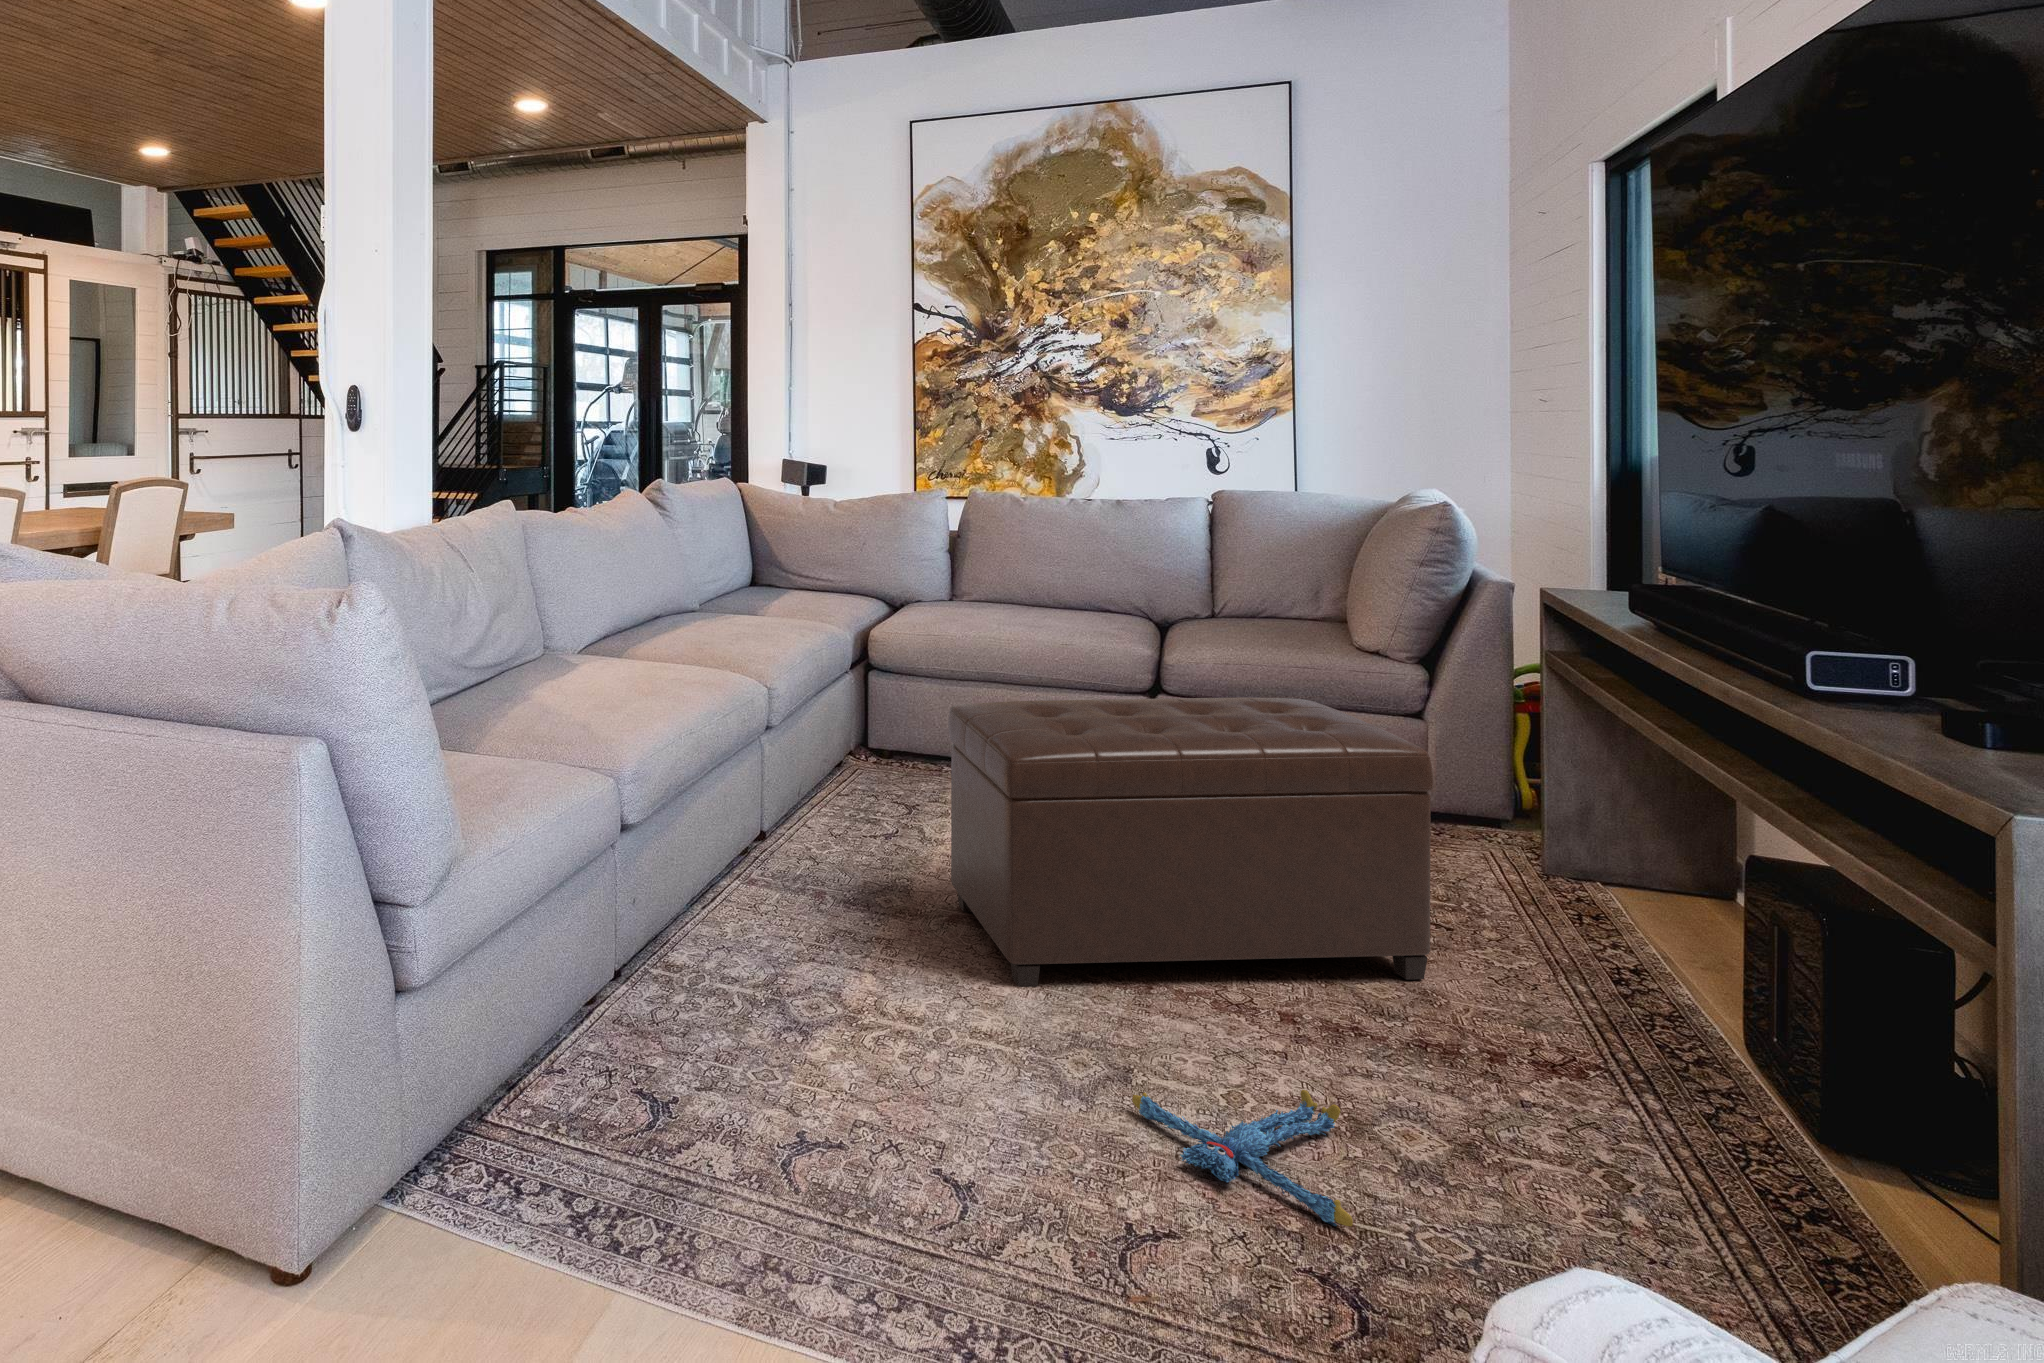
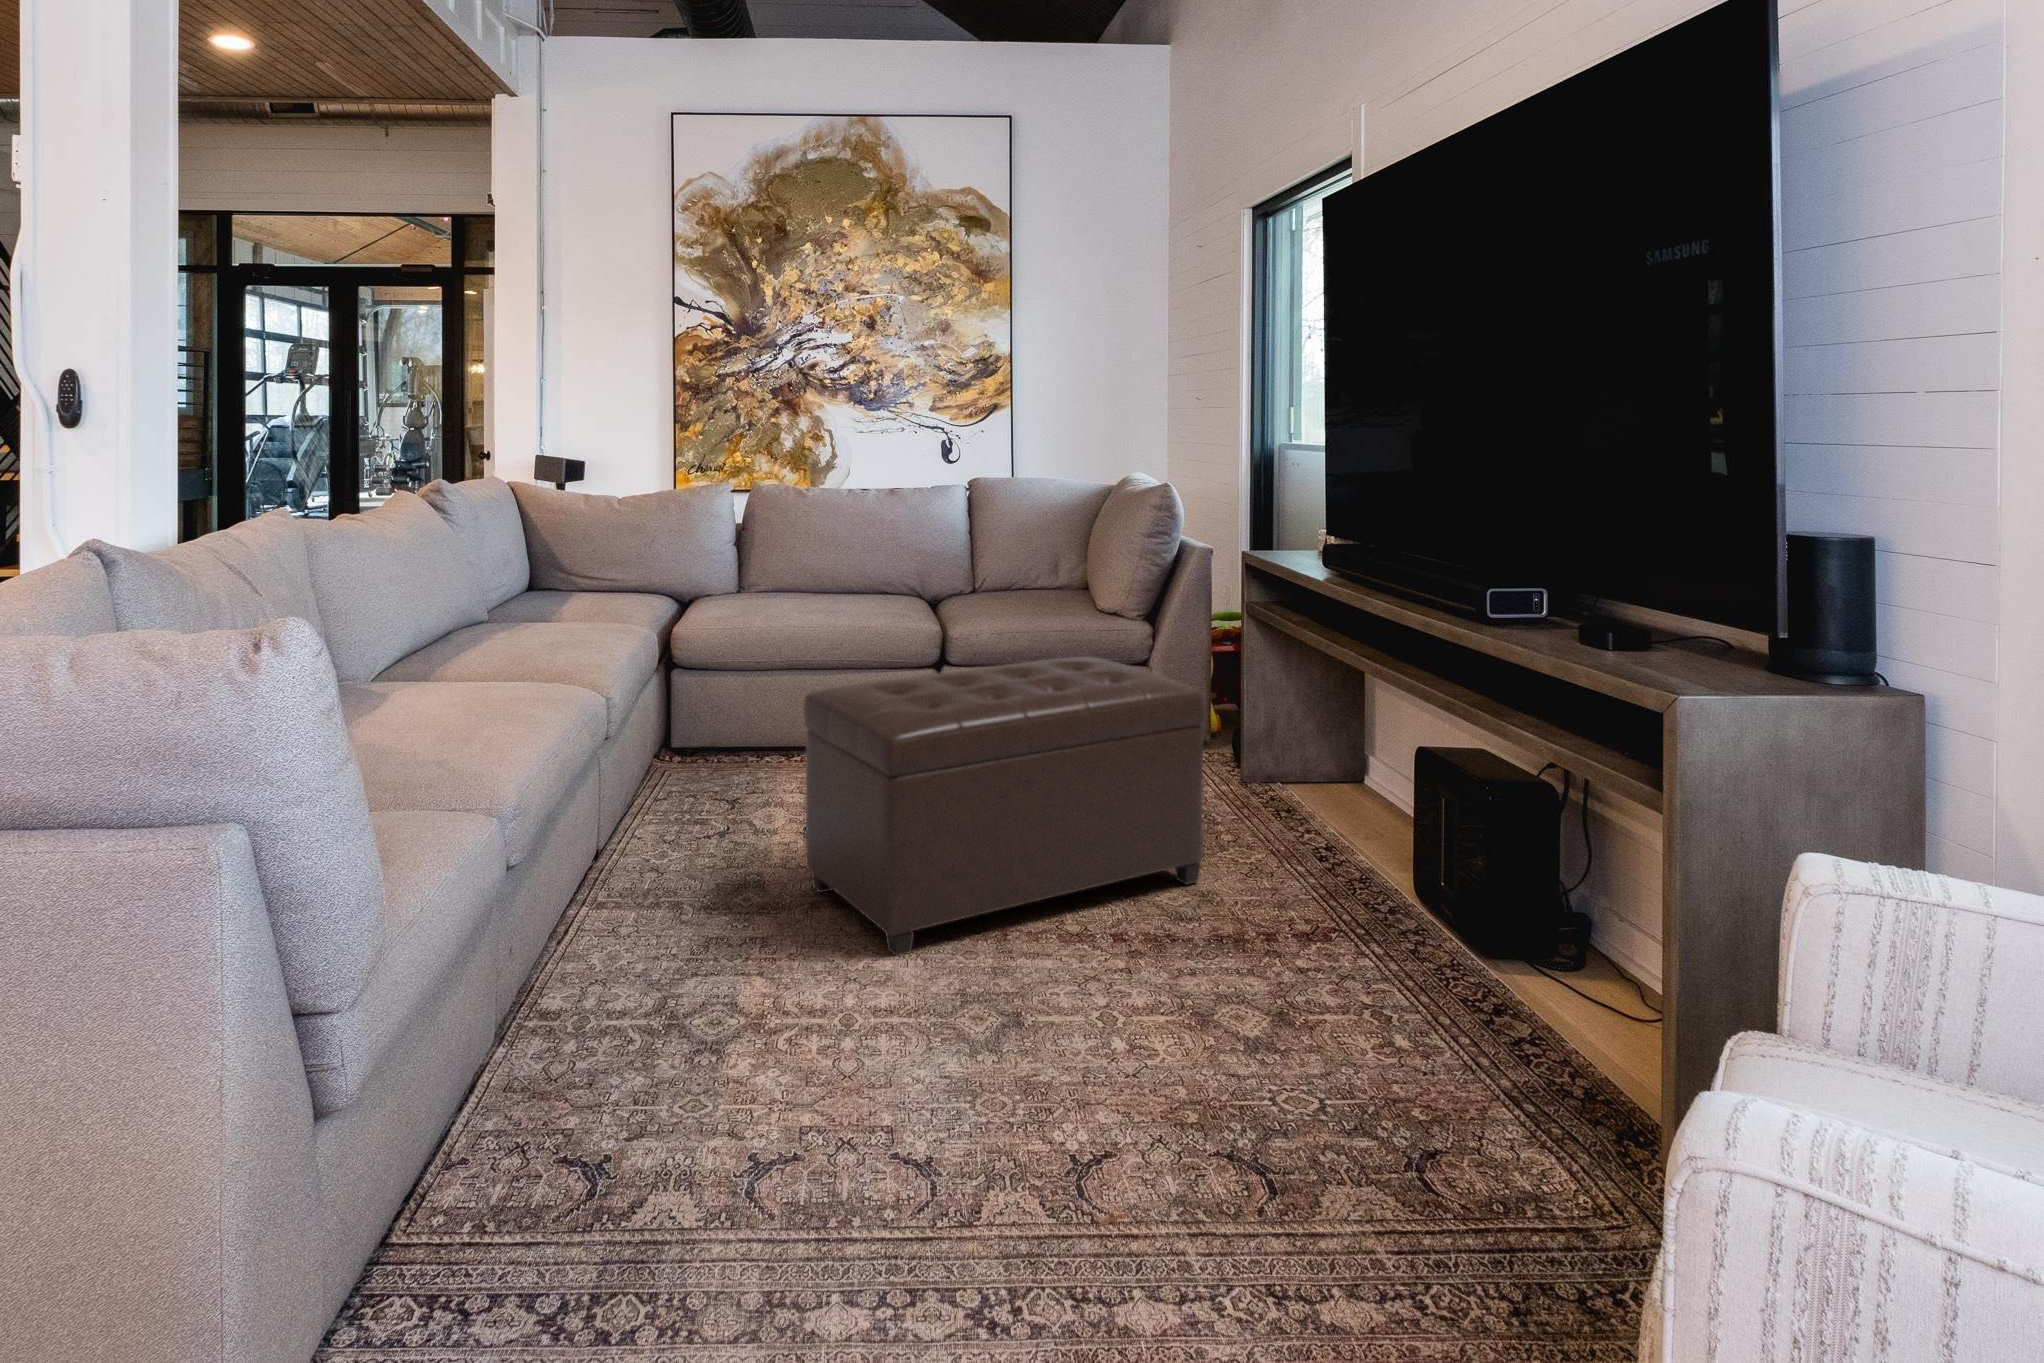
plush toy: present [1132,1090,1353,1226] -> none [1034,997,1236,1110]

